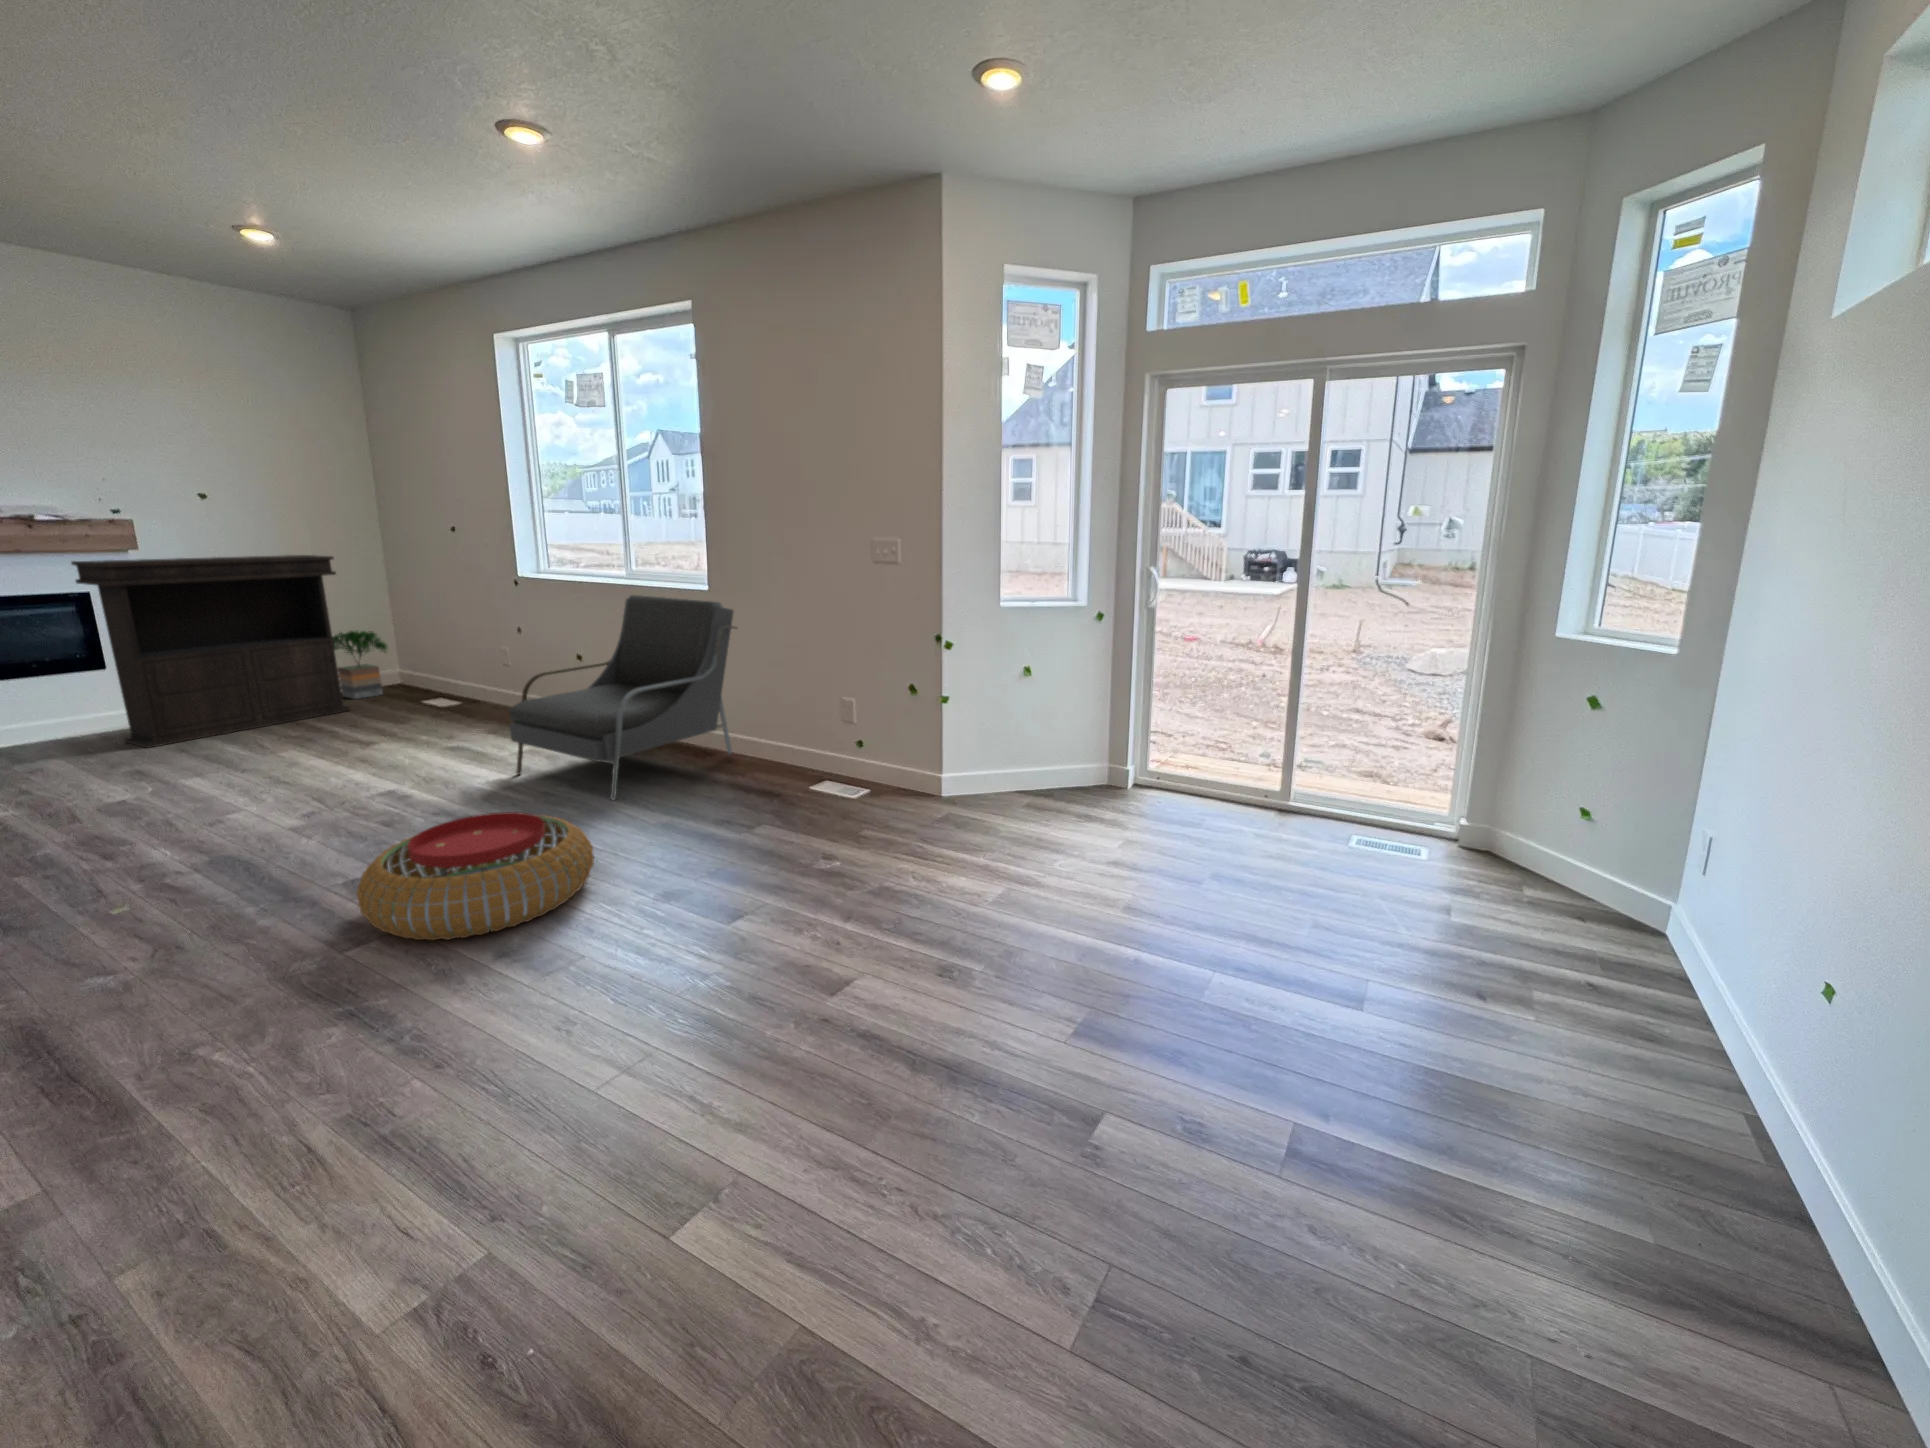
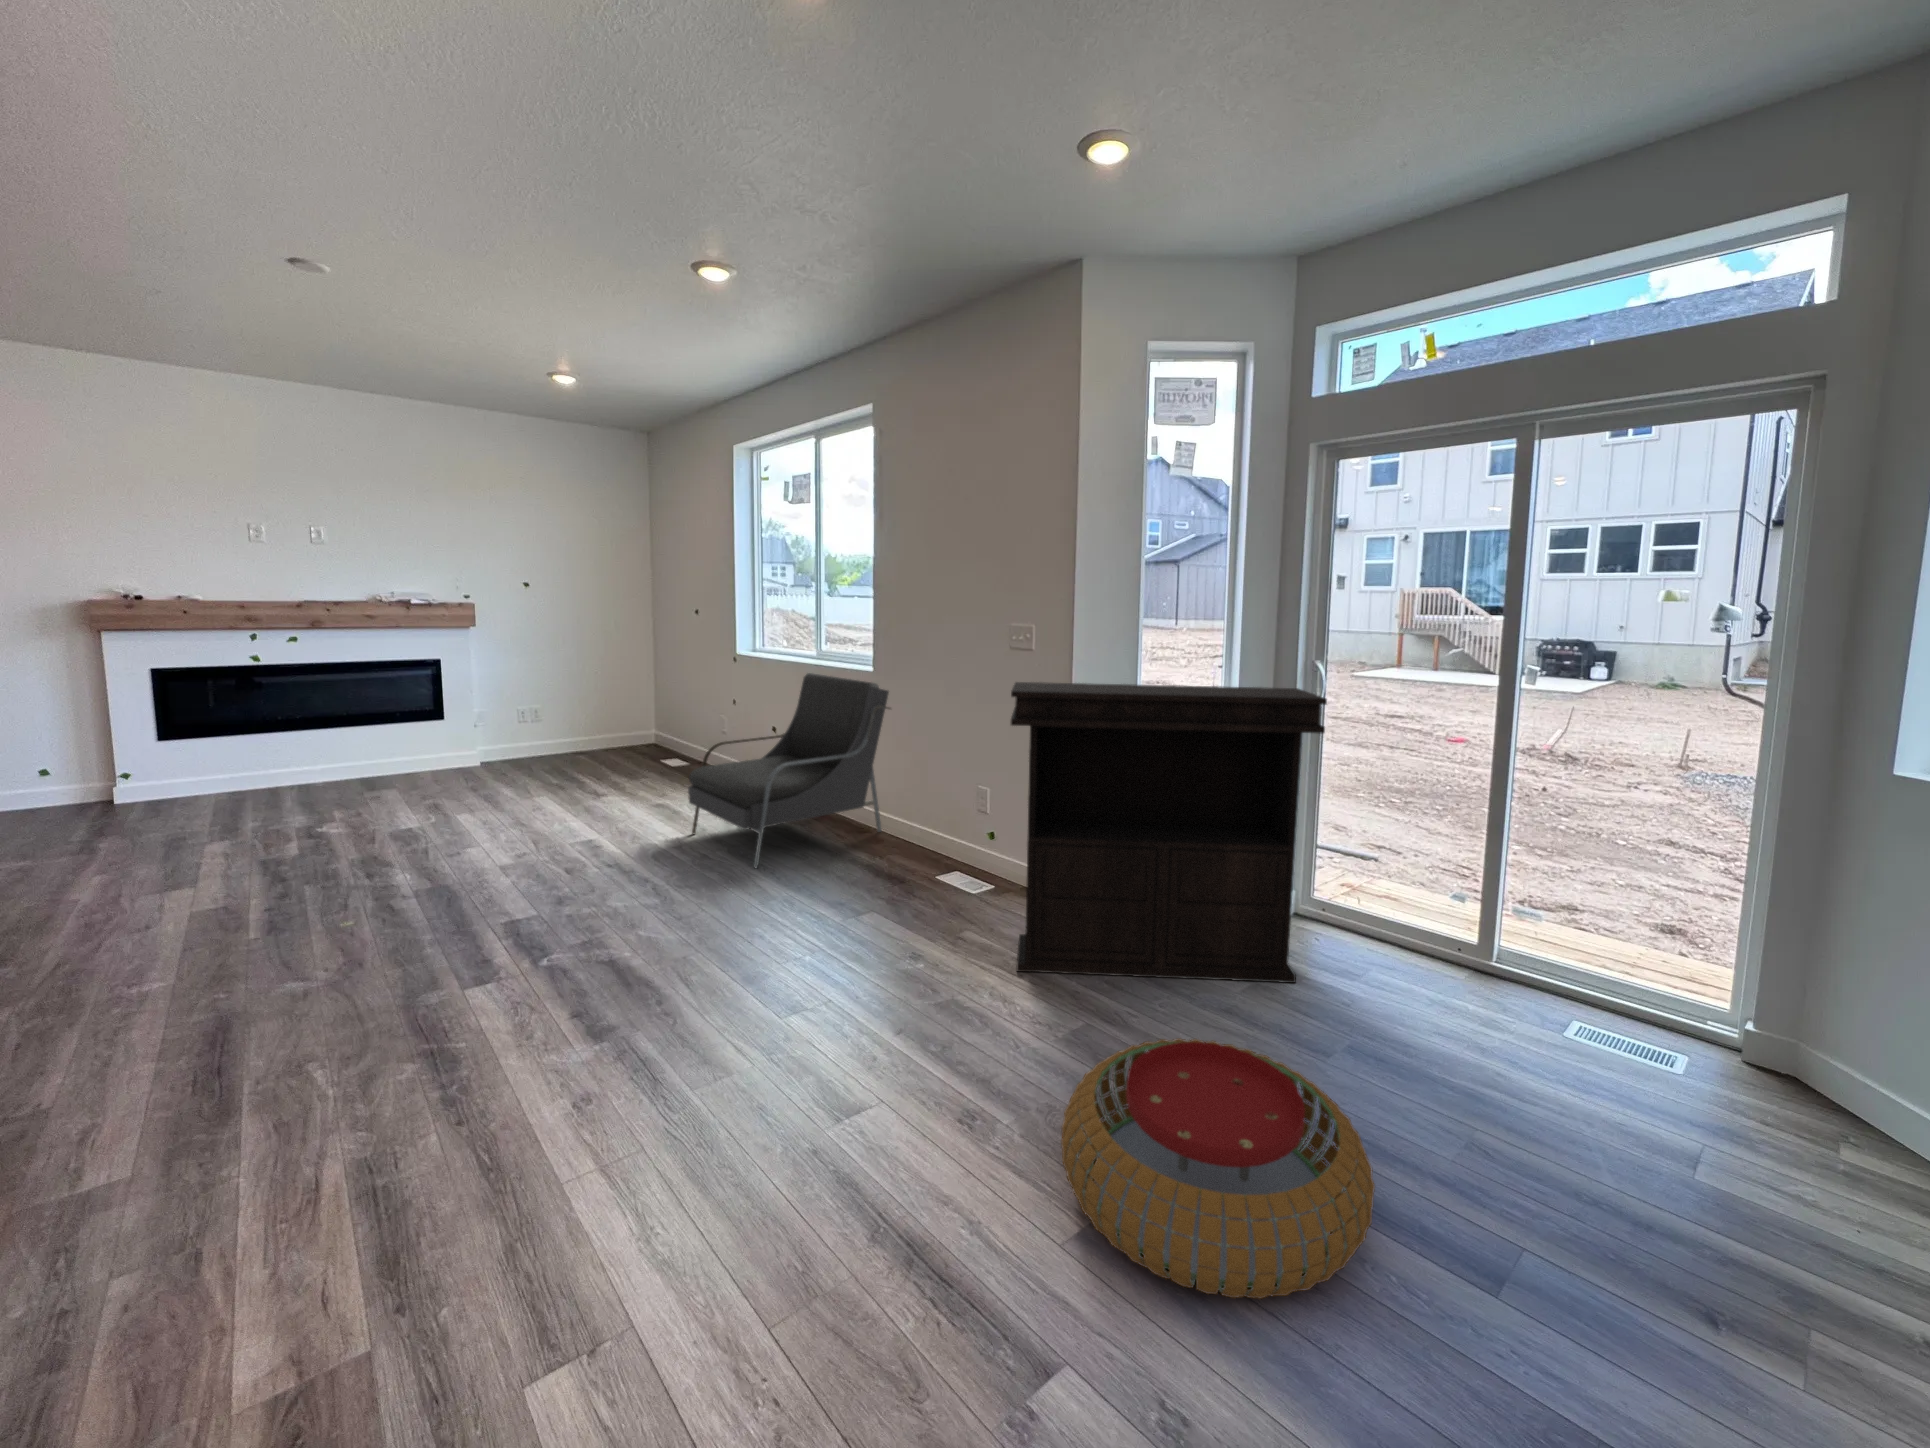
console table: present [71,555,350,748] -> present [1011,682,1327,983]
potted tree: present [333,631,387,699] -> none [596,694,643,753]
pouf: present [357,812,594,940] -> present [1061,1038,1375,1299]

